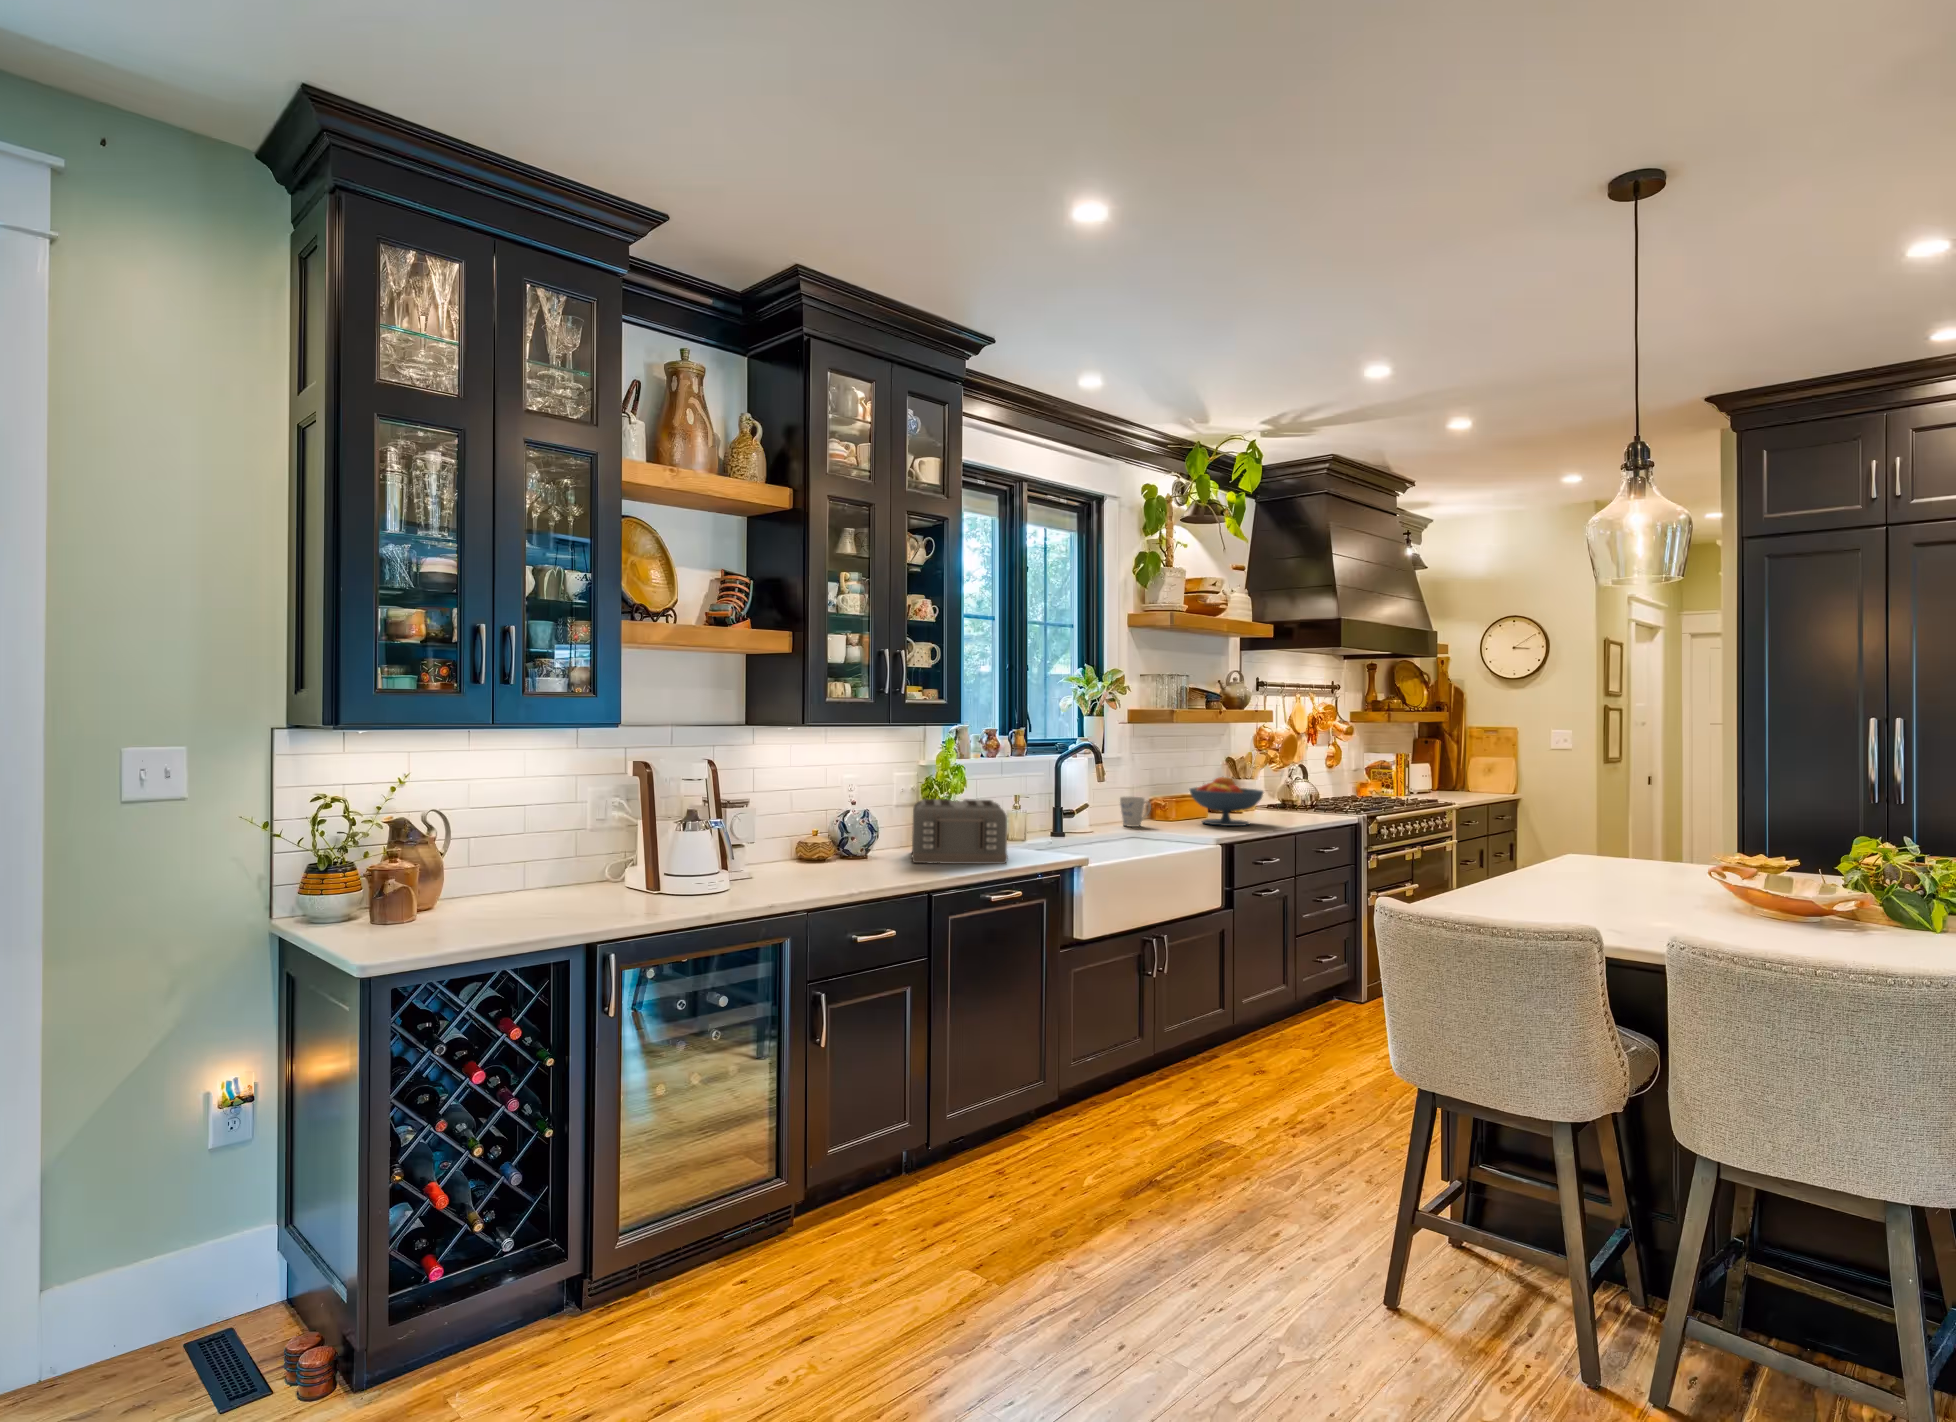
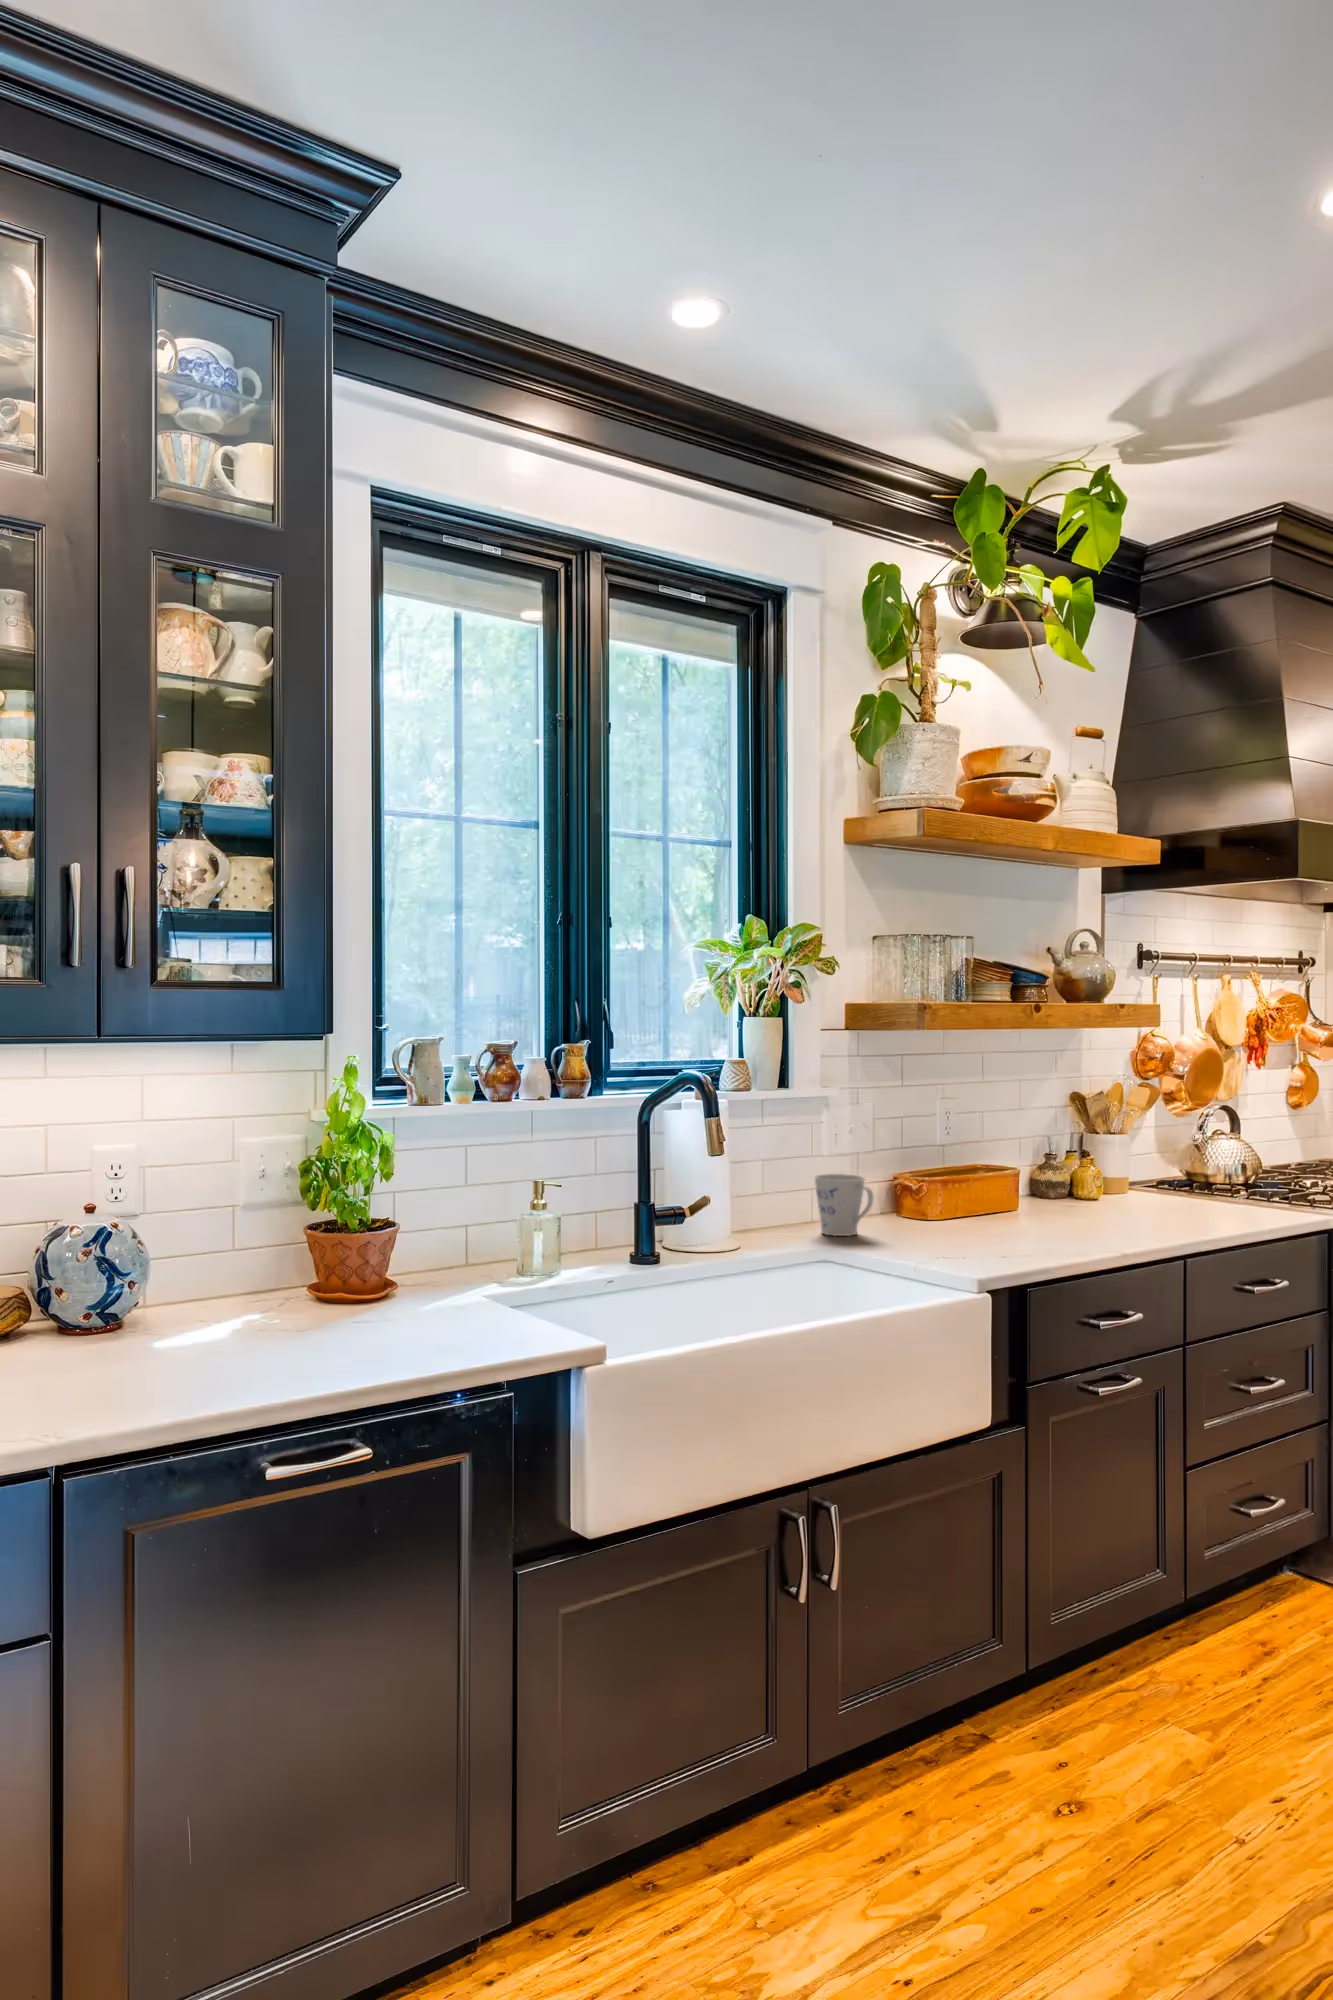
fruit bowl: present [1190,777,1264,826] -> none [962,1133,1115,1237]
toaster: present [912,799,1008,864] -> none [155,1199,437,1367]

